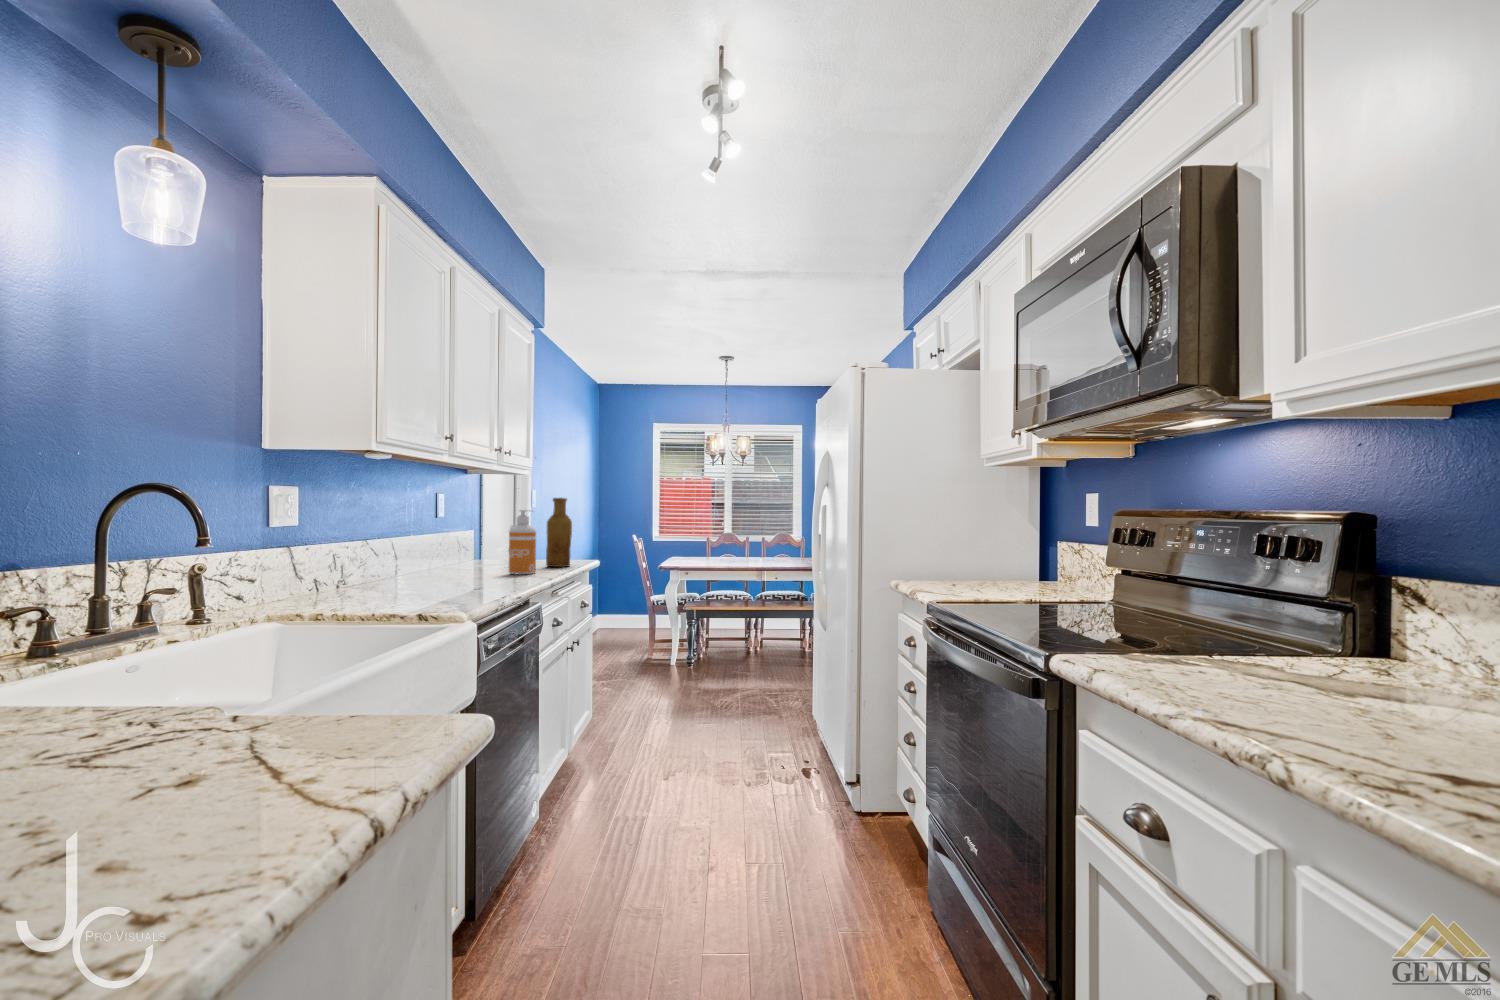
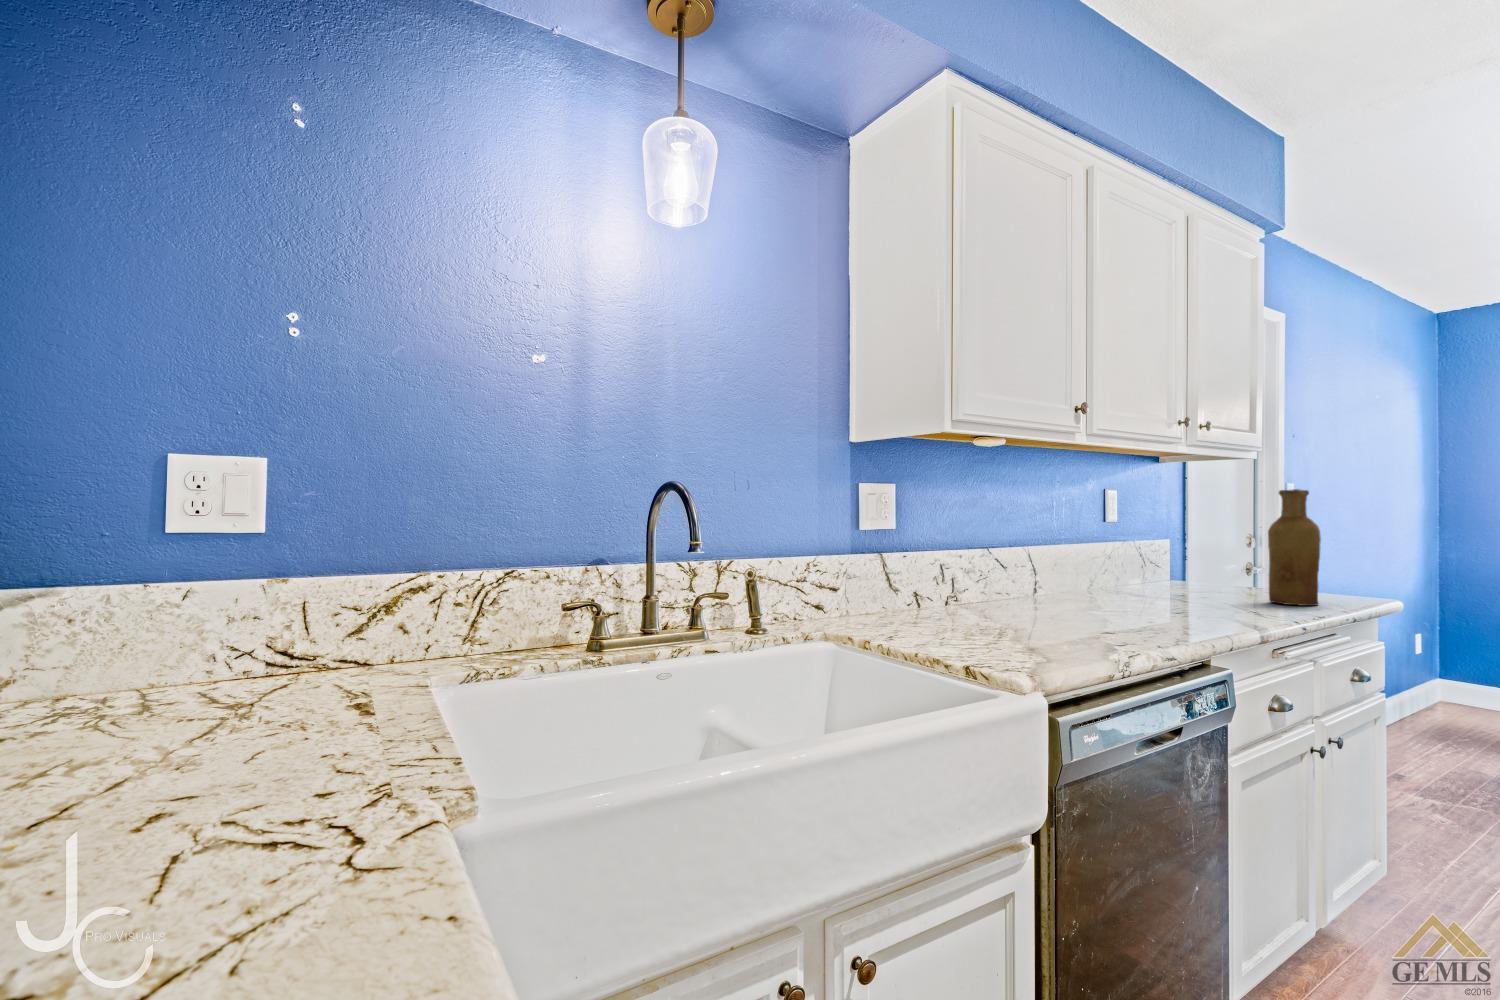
soap dispenser: present [509,510,536,574] -> none [1187,509,1237,613]

